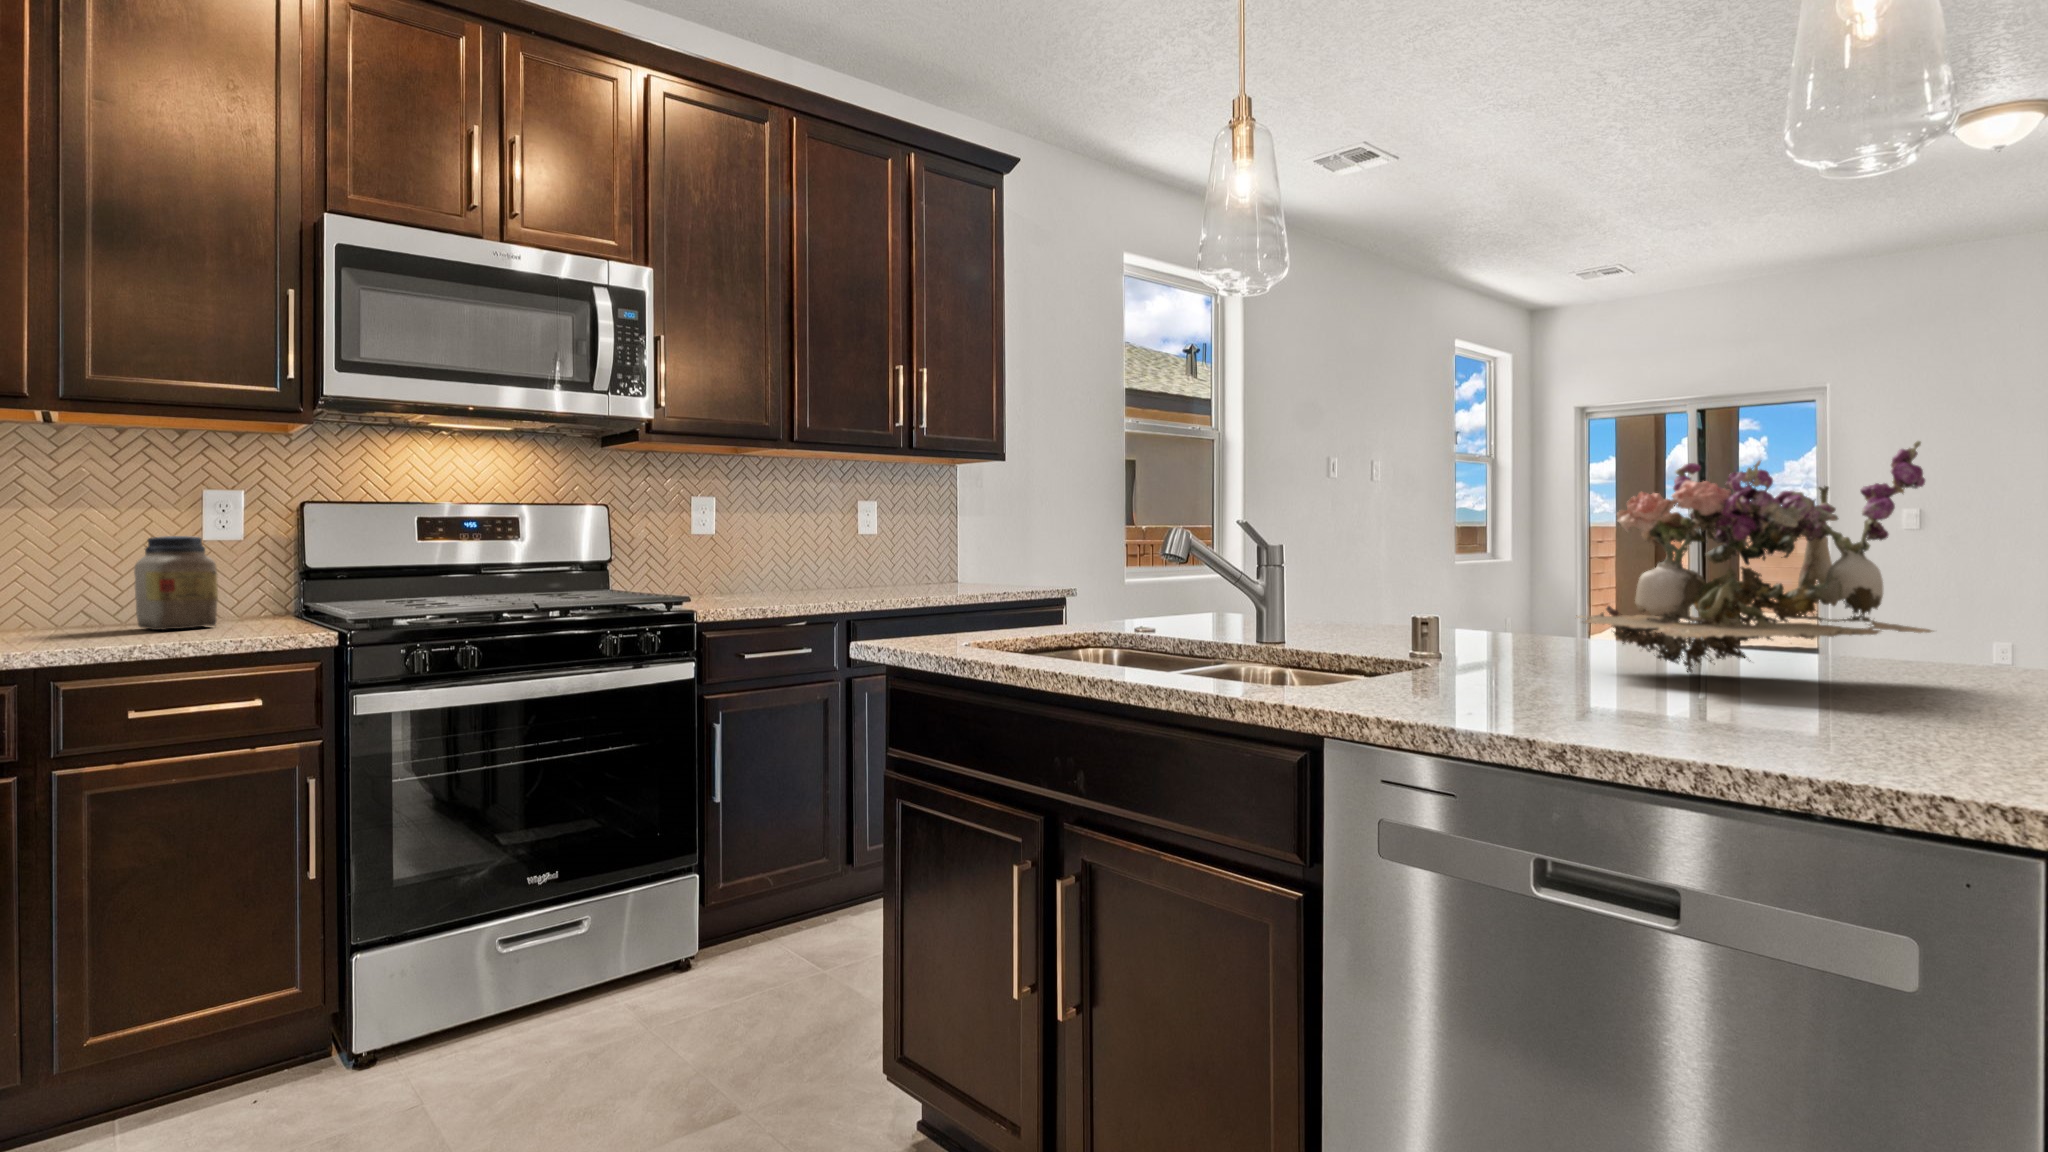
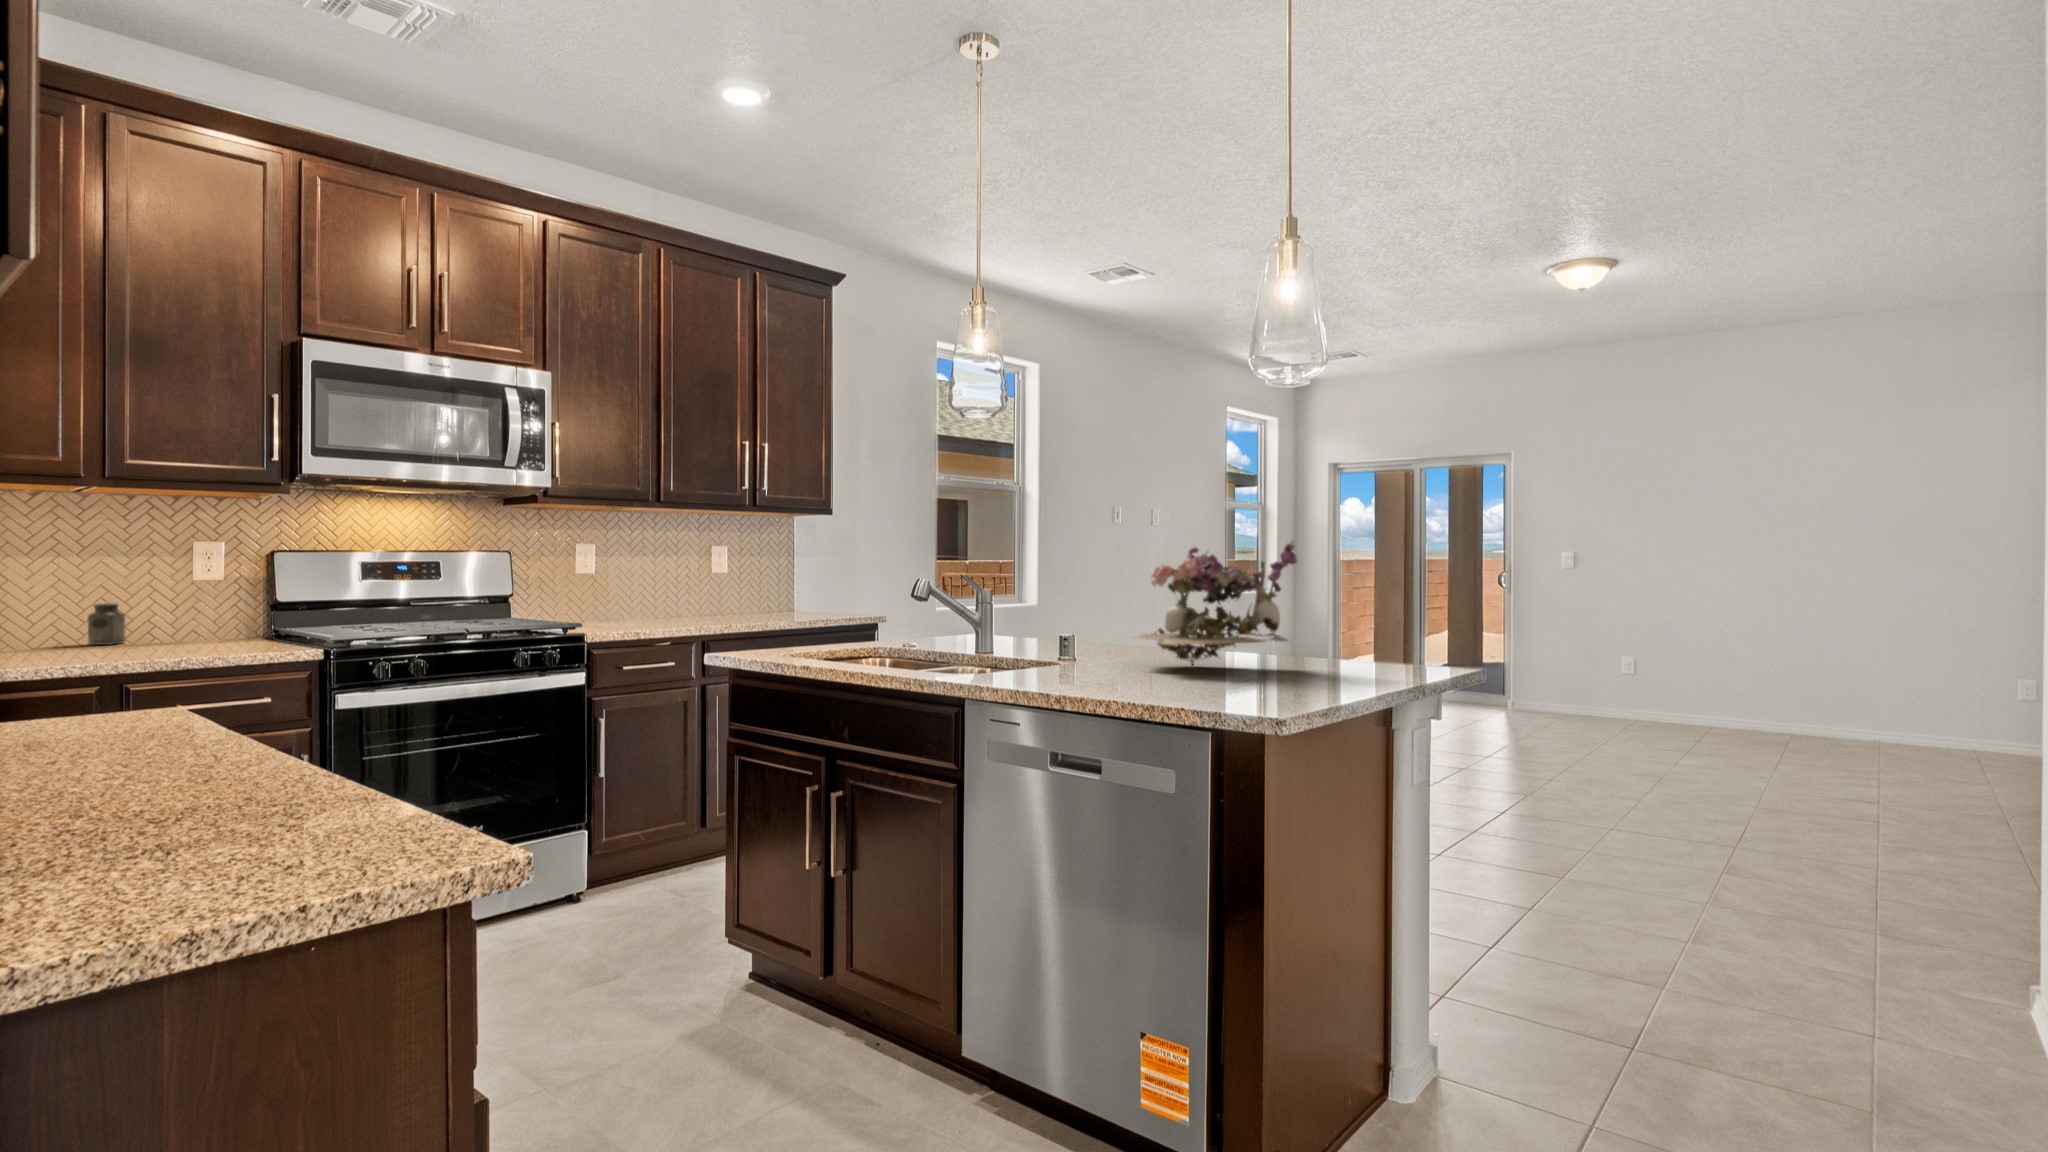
jar: present [134,536,218,630] -> none [154,579,218,649]
salt shaker: none [64,569,116,623] -> present [88,603,125,645]

